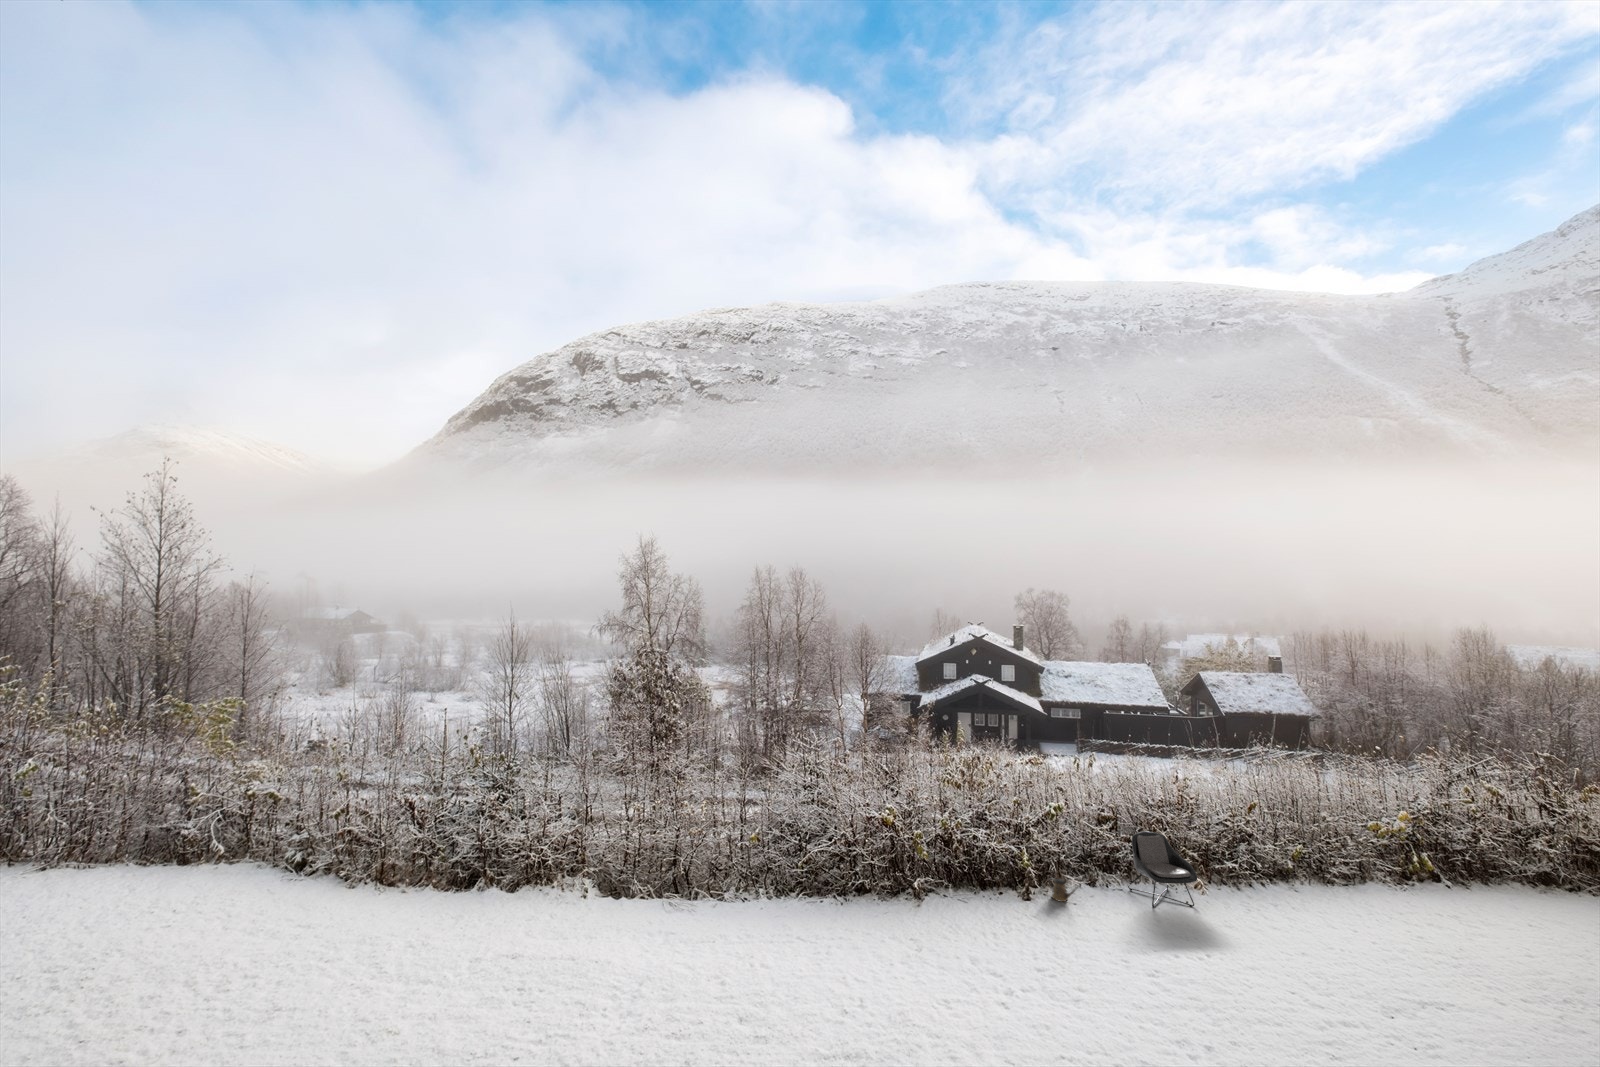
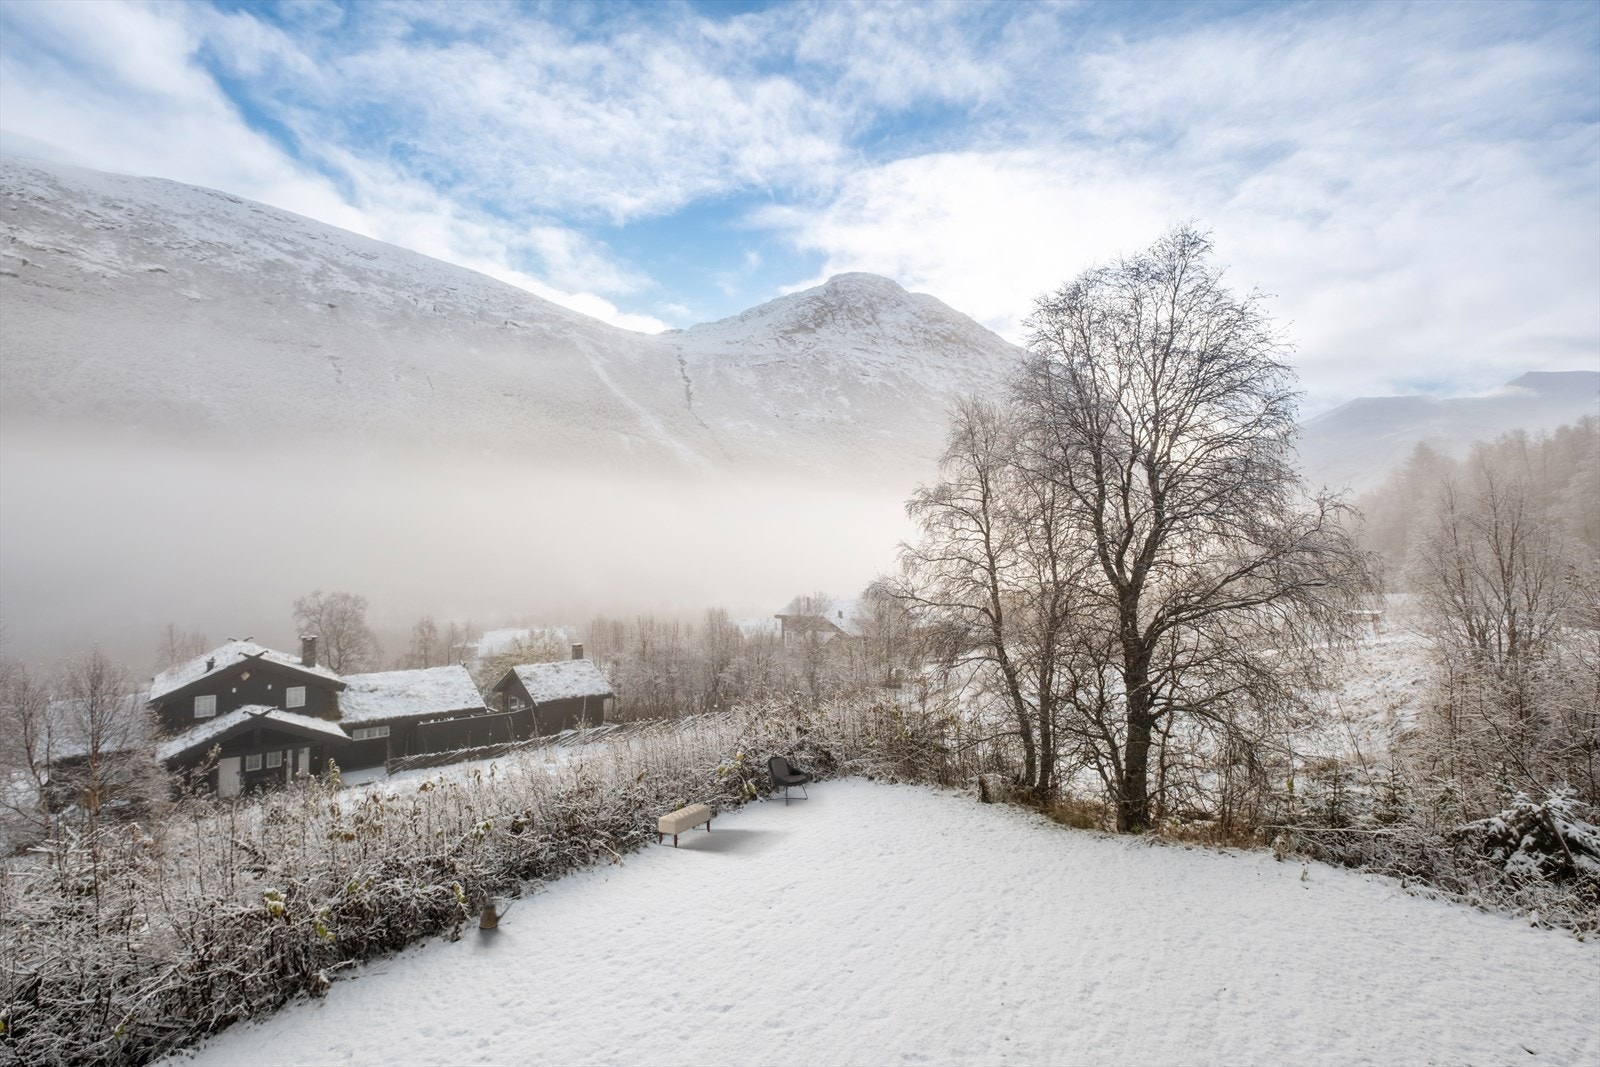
lounge chair: present [1128,832,1197,907] -> present [765,756,810,805]
bench: none [1270,859,1350,900] -> present [659,804,711,848]

